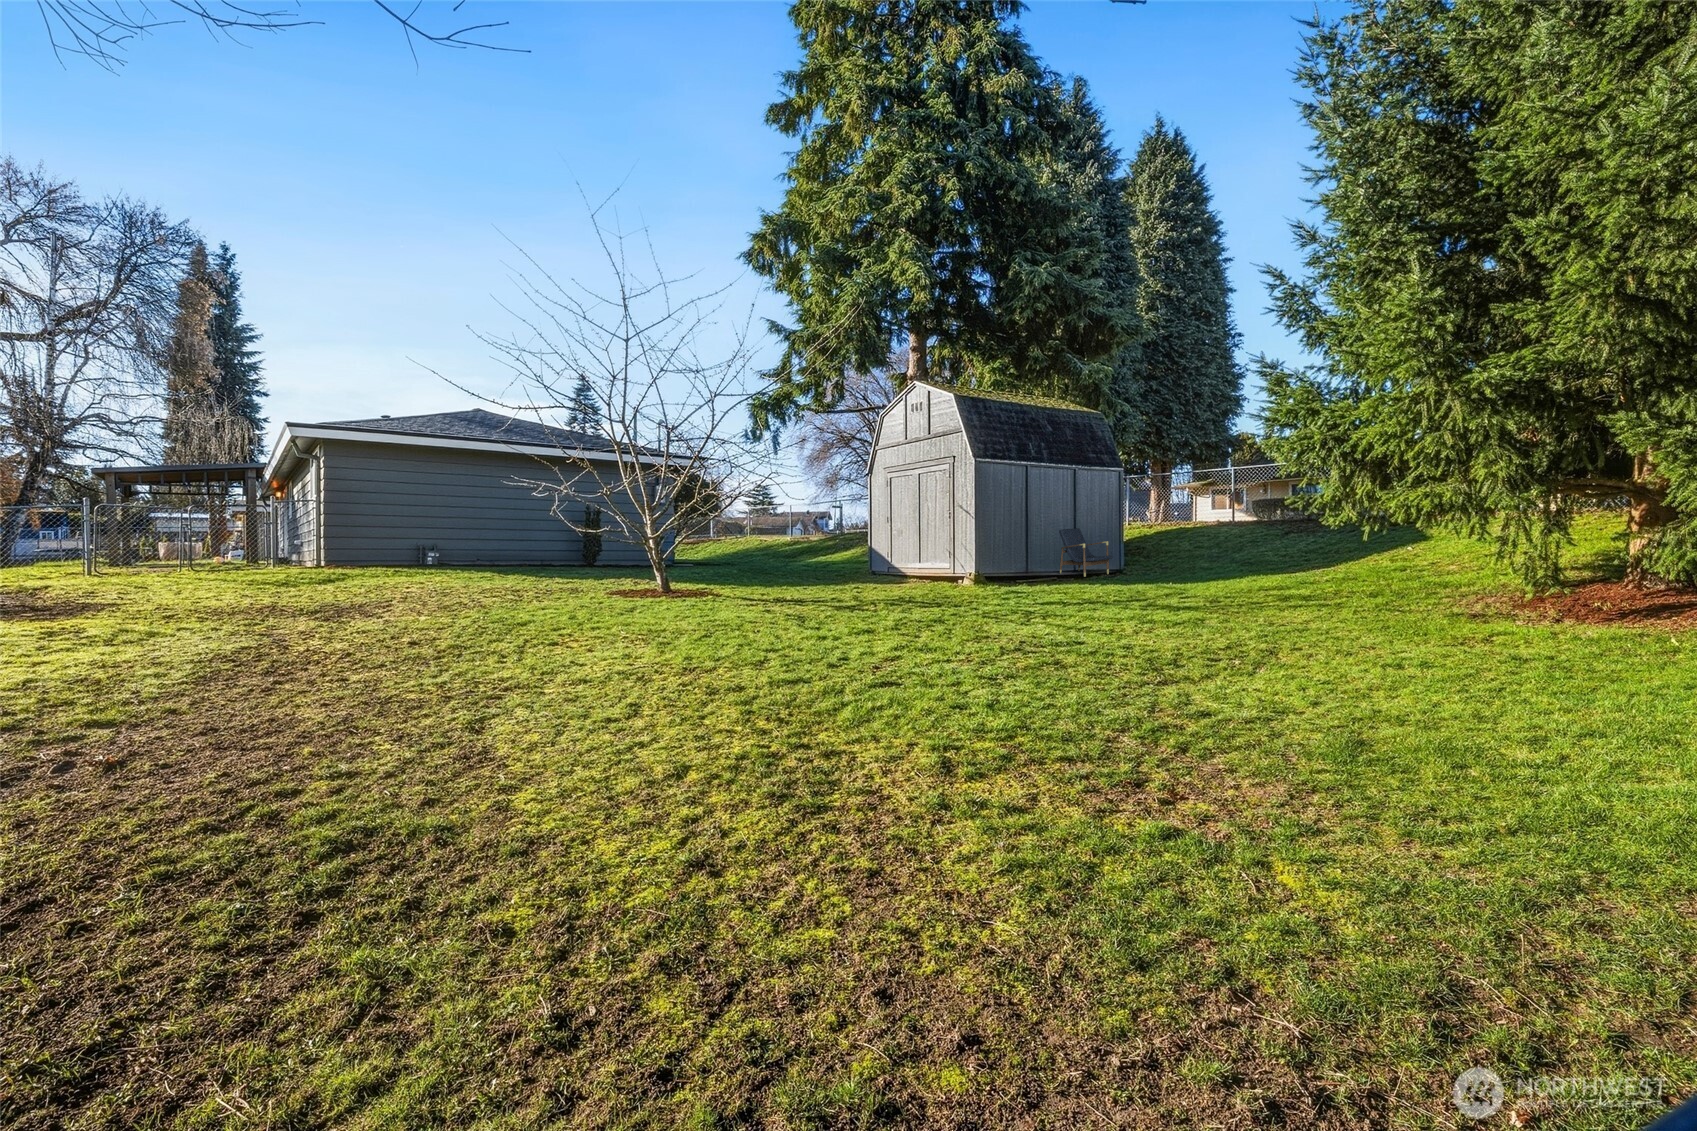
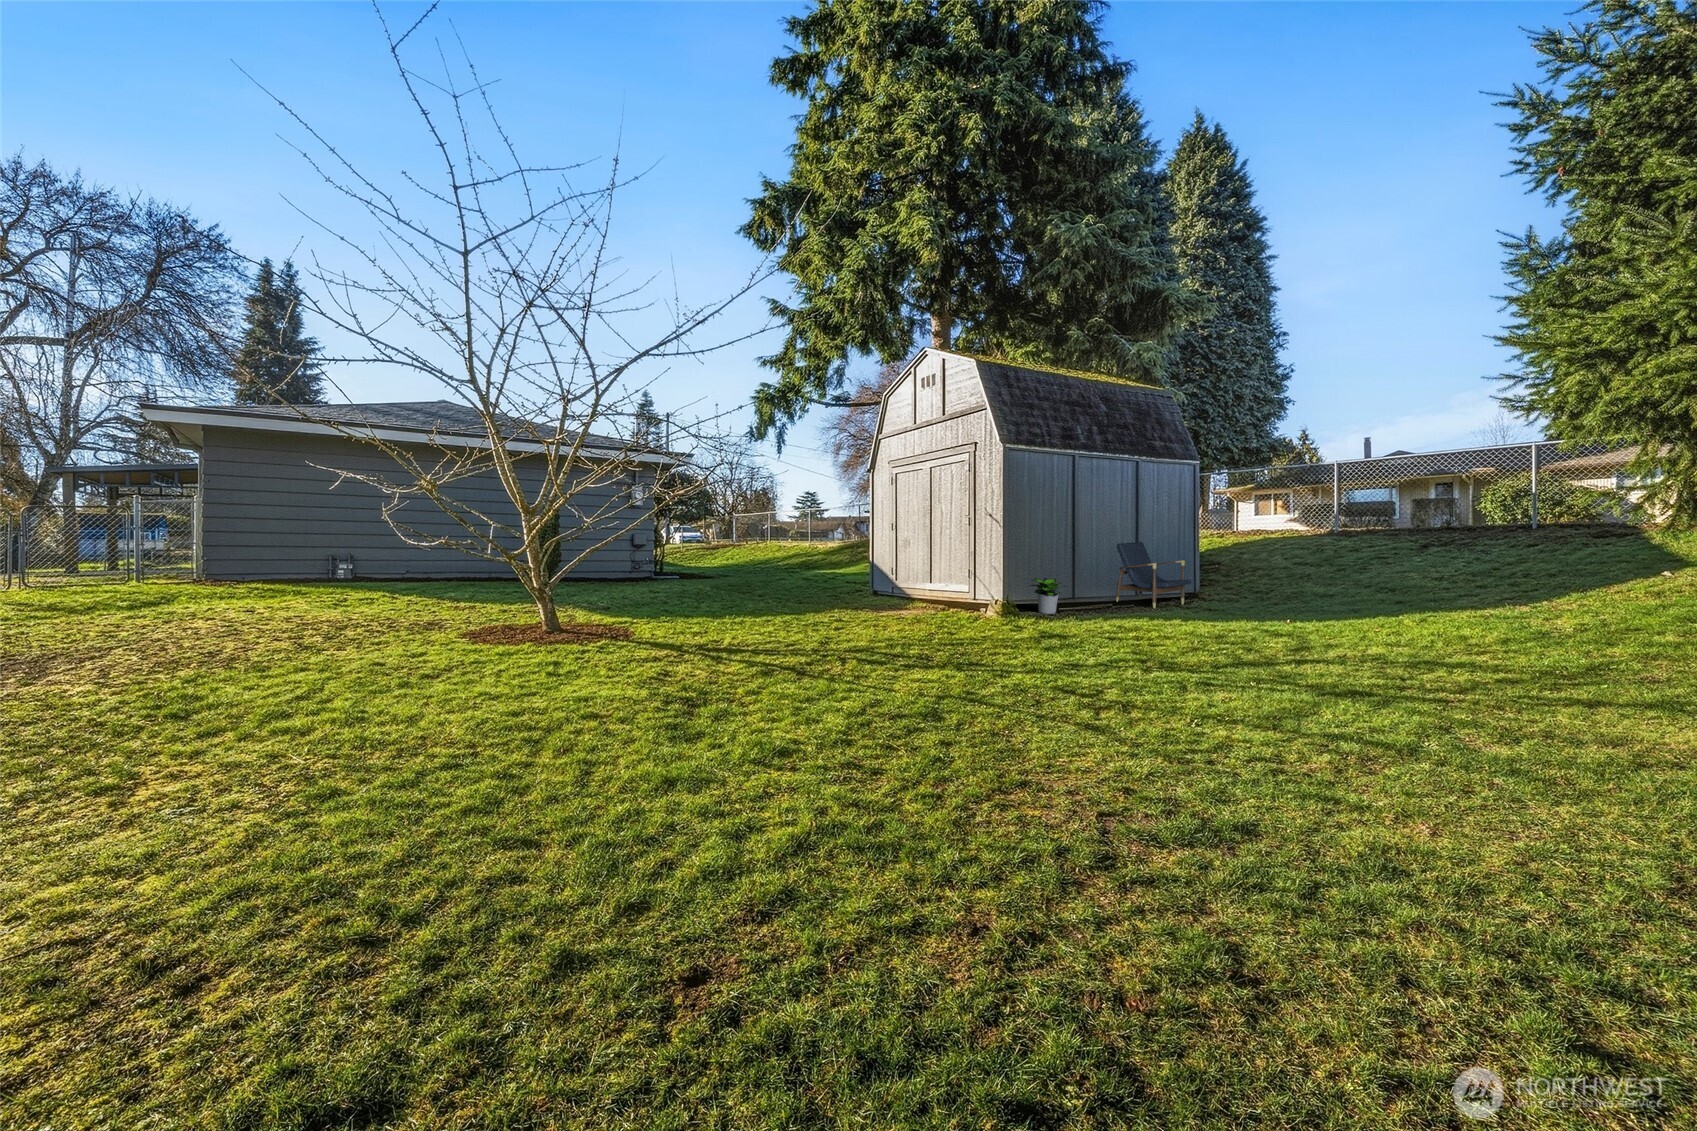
potted plant: none [992,556,1021,581] -> present [1030,578,1066,614]

